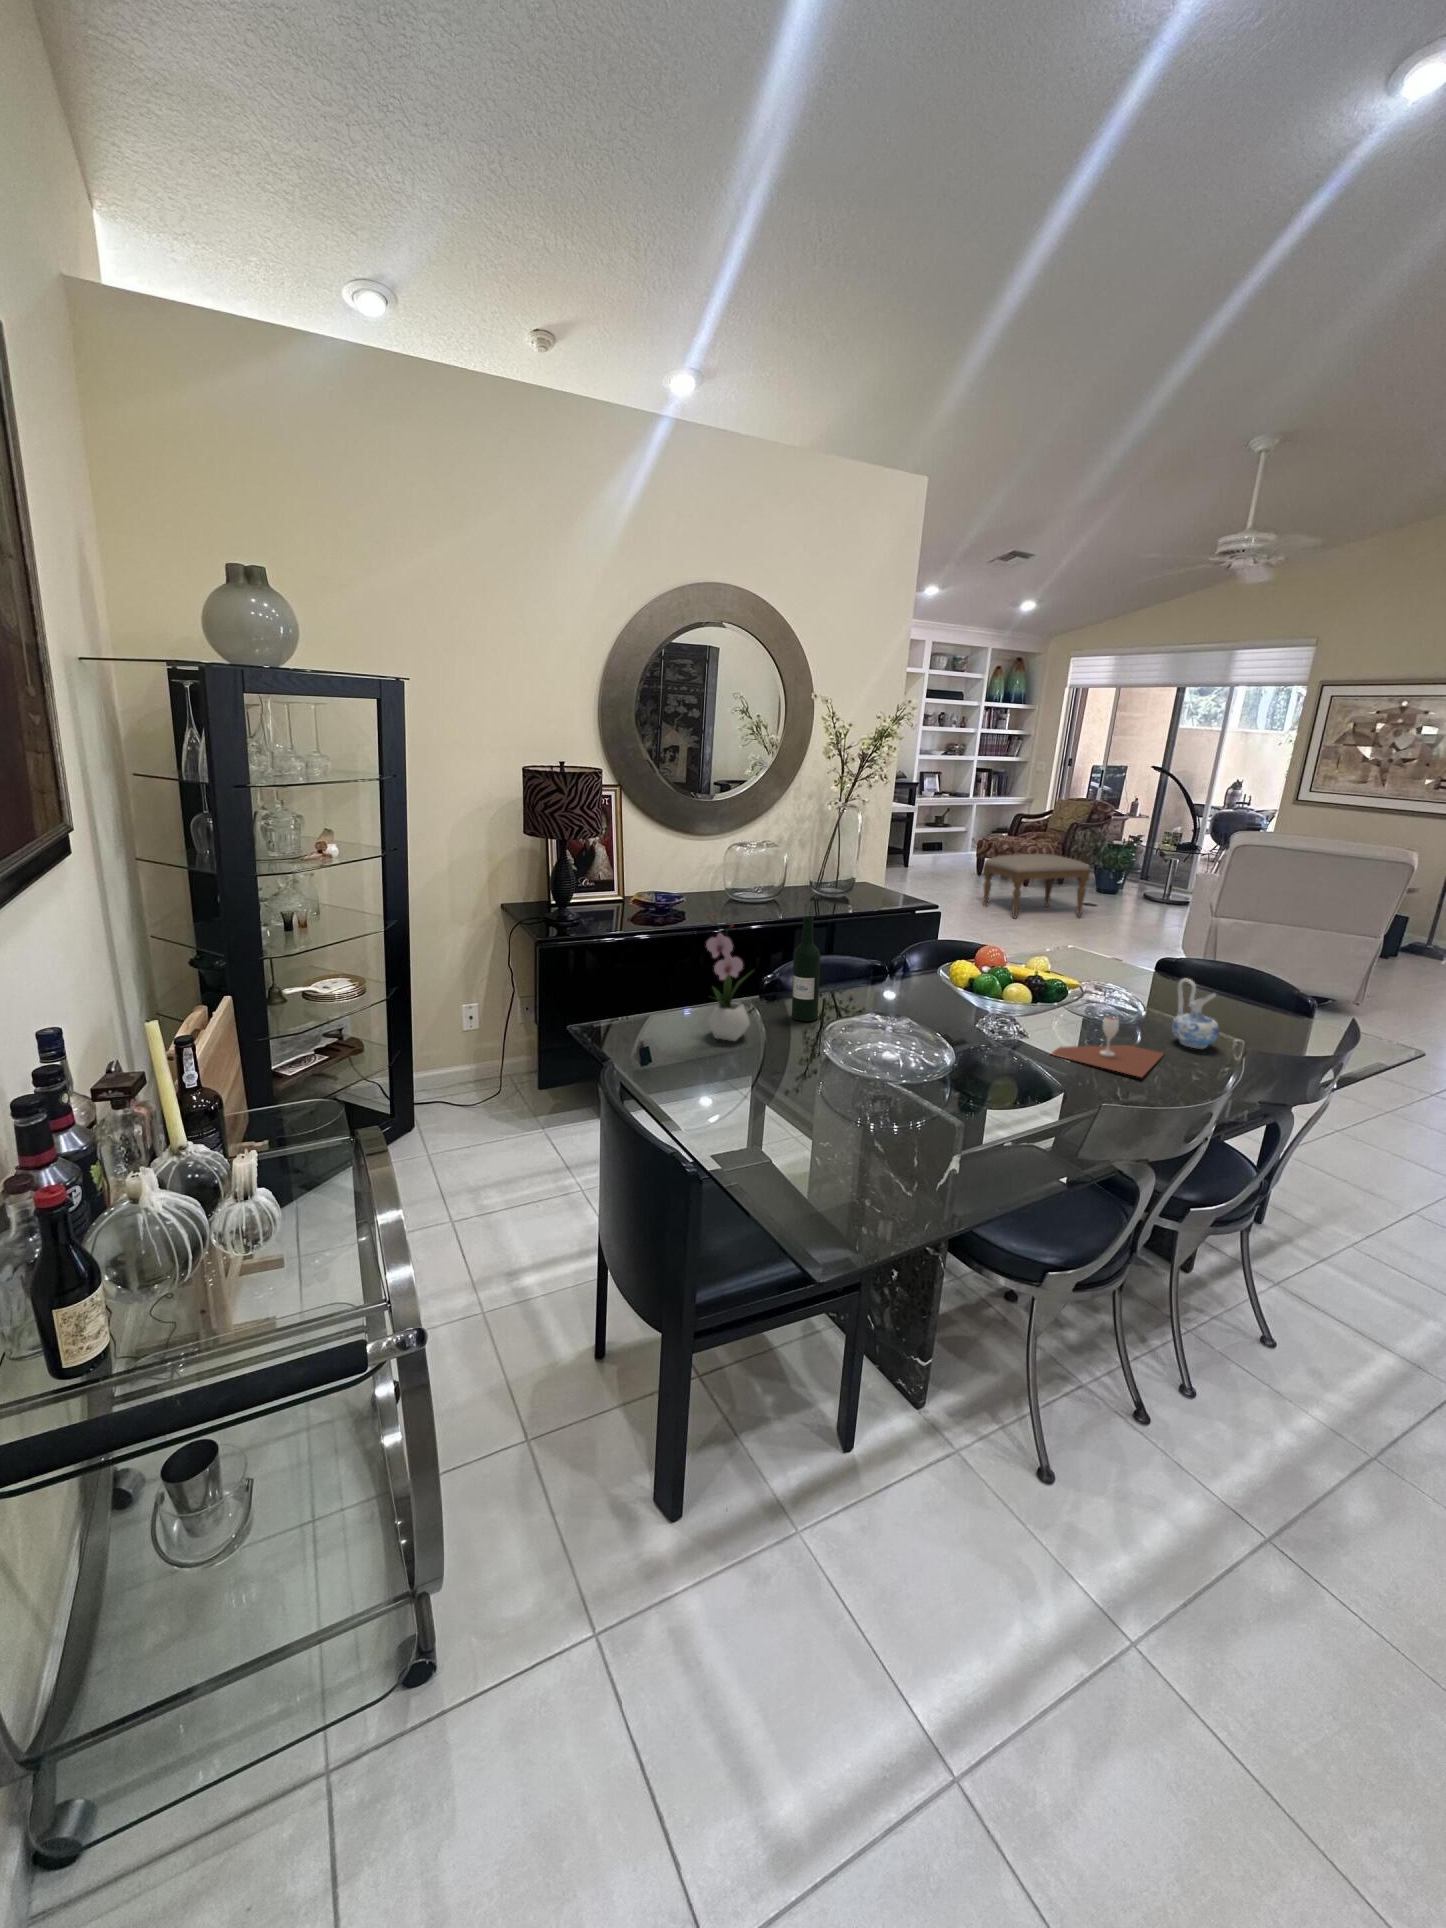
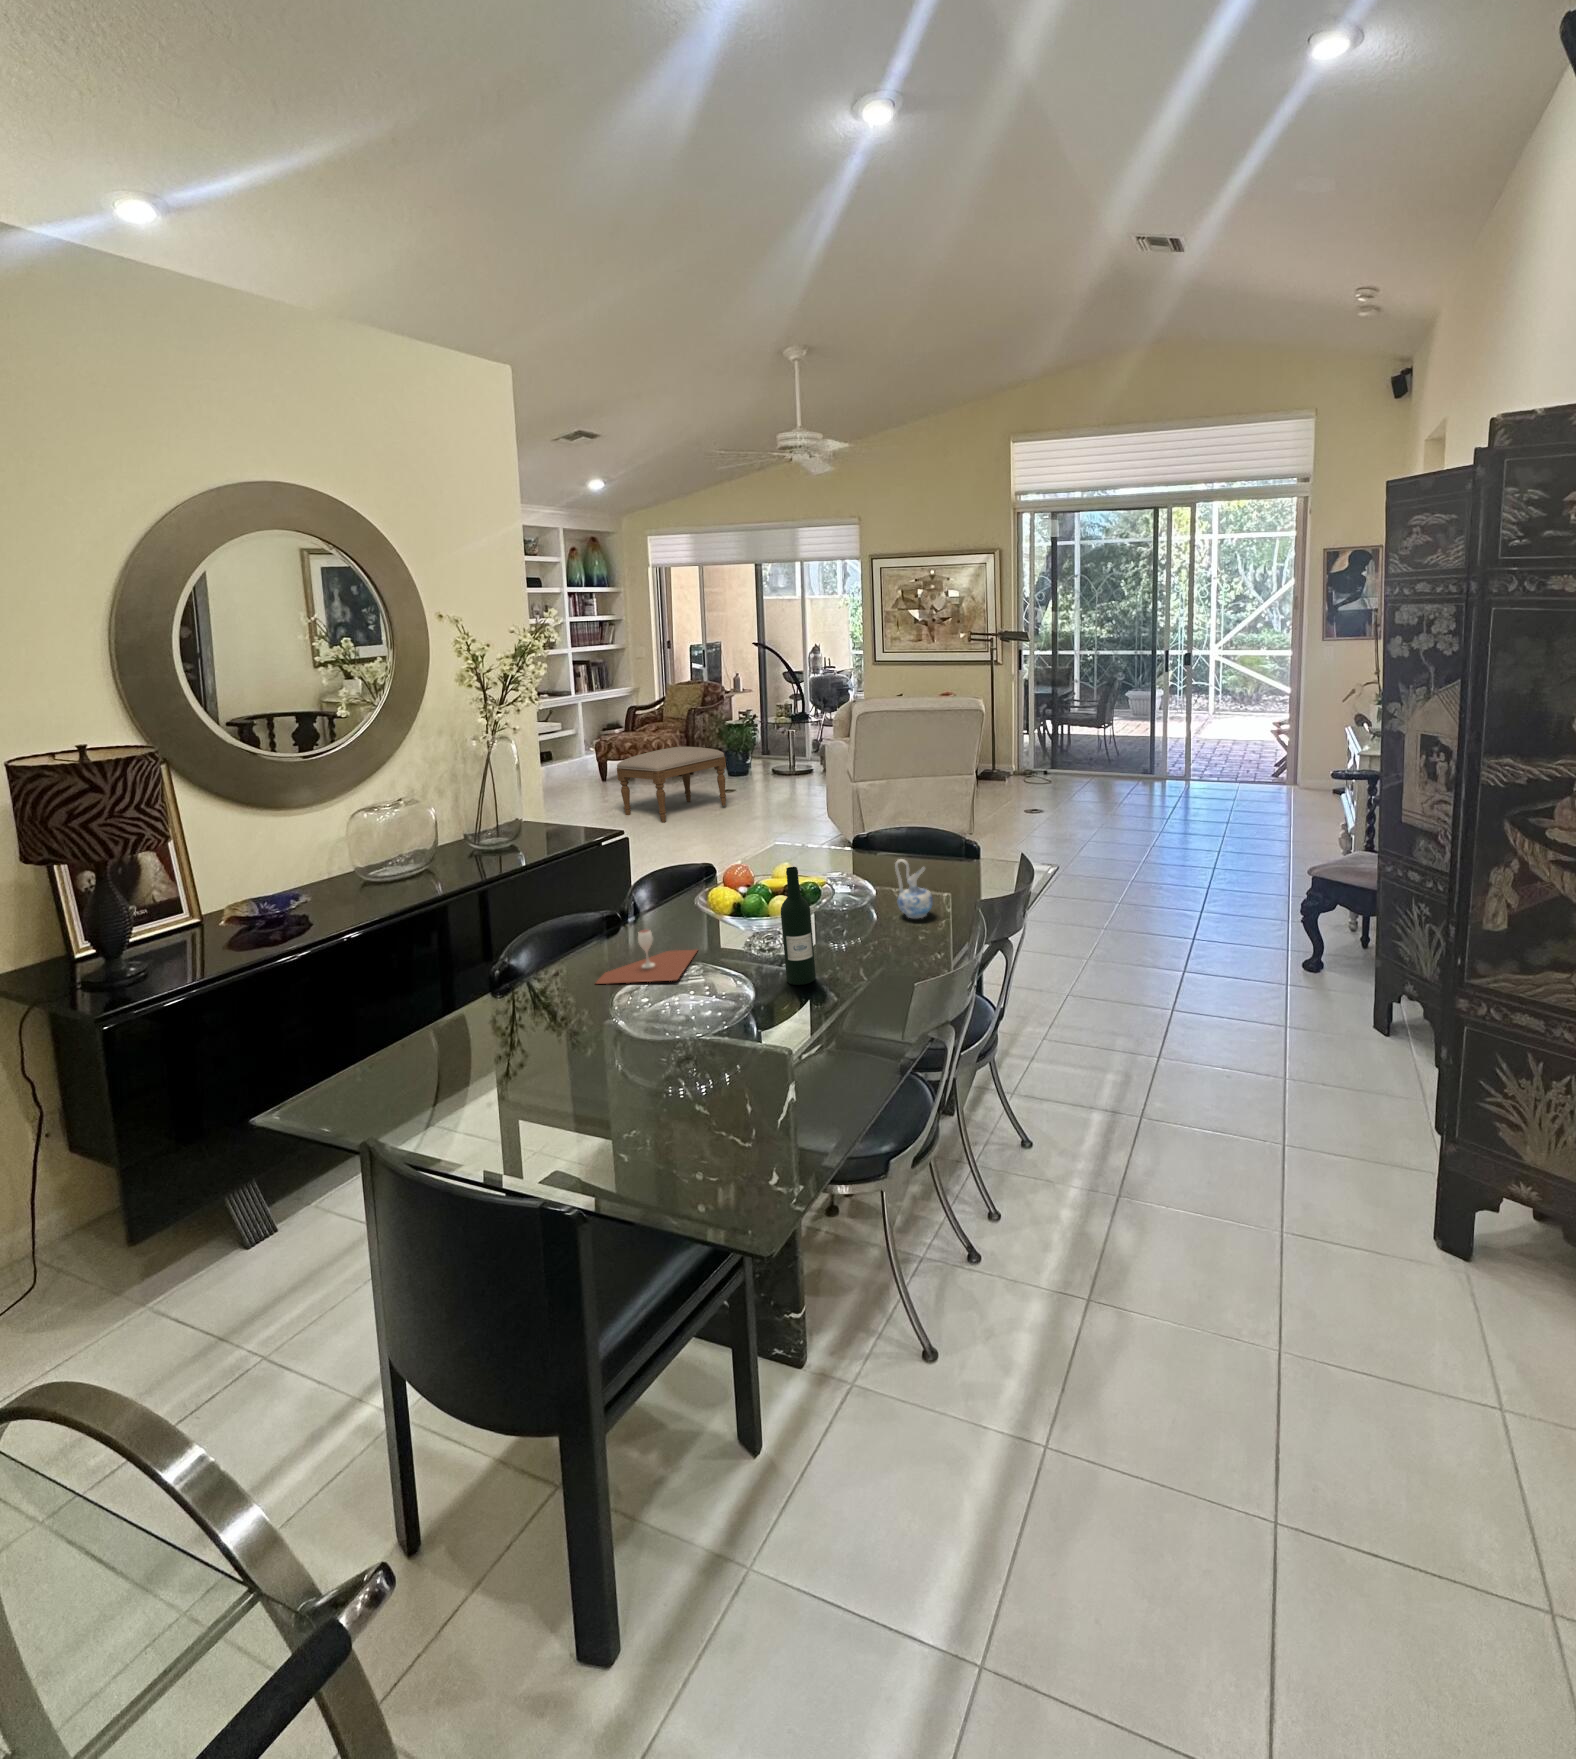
flower arrangement: present [706,915,750,1041] -> none [435,914,511,1067]
wine bottle: present [792,917,820,1021] -> present [781,867,816,985]
wine glass: present [1051,1017,1164,1077] -> present [596,929,697,984]

